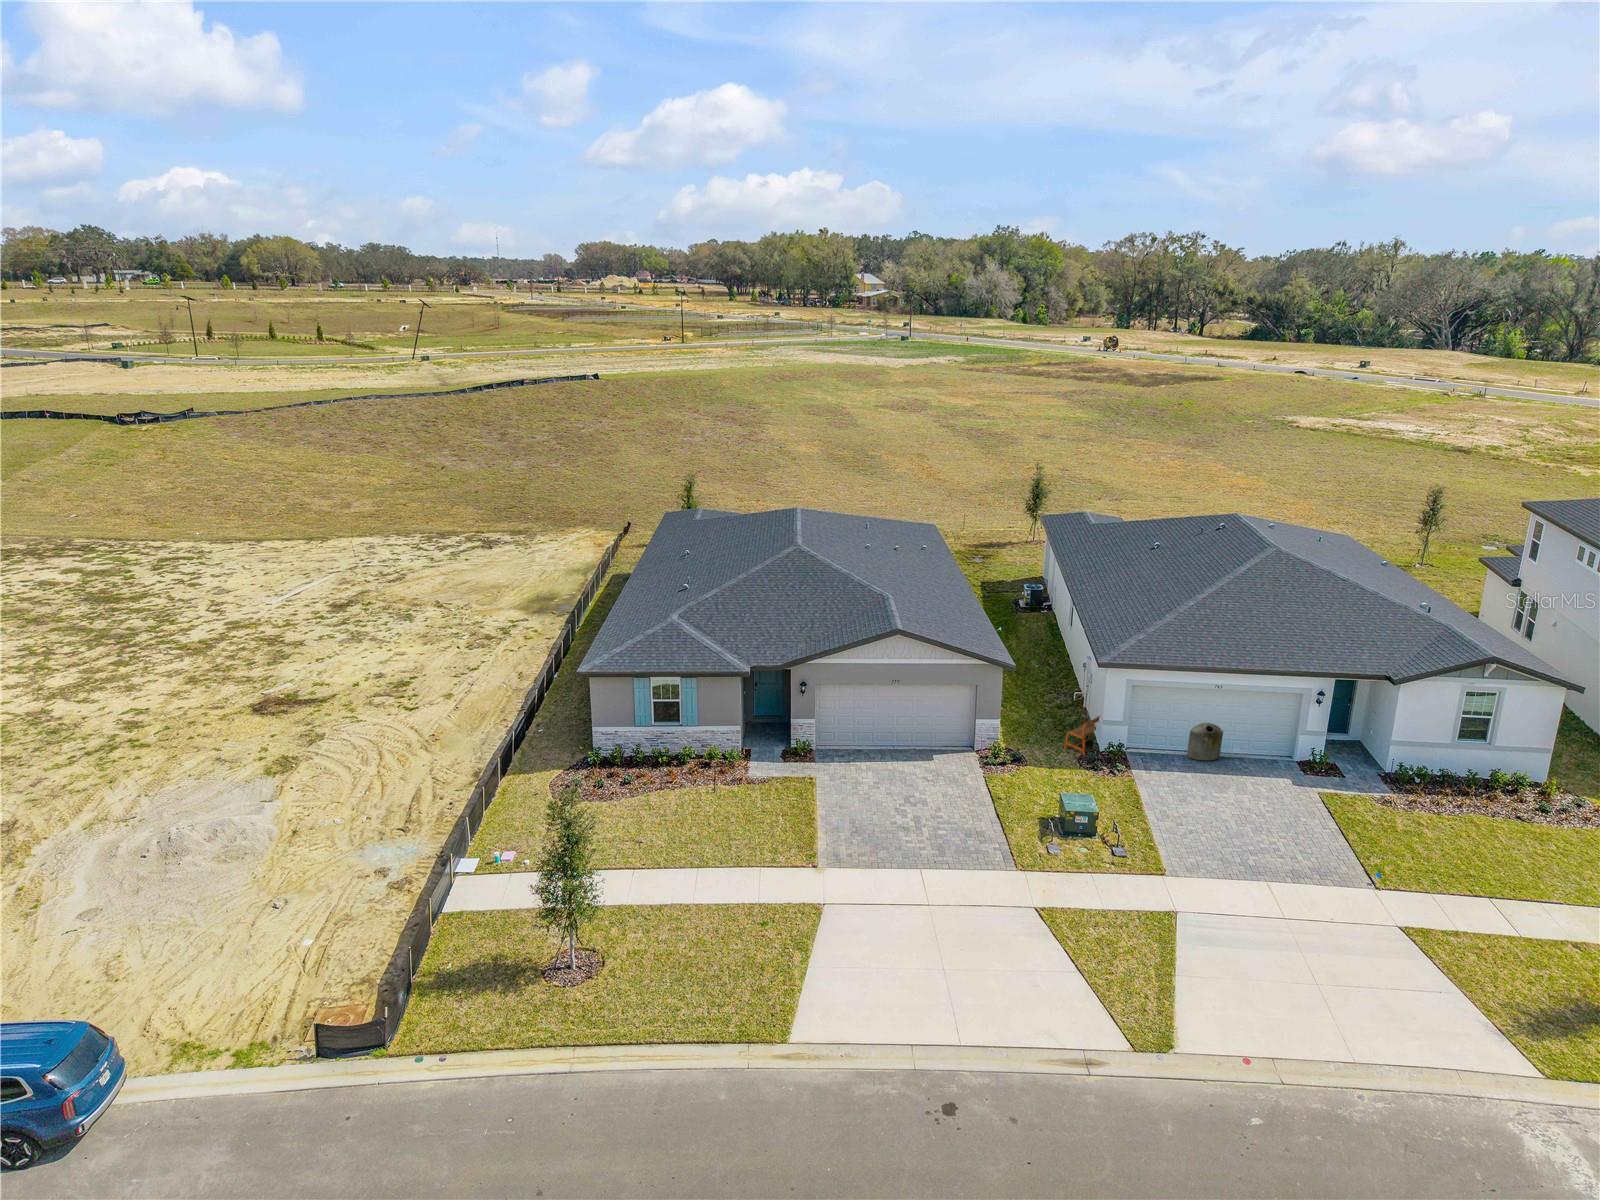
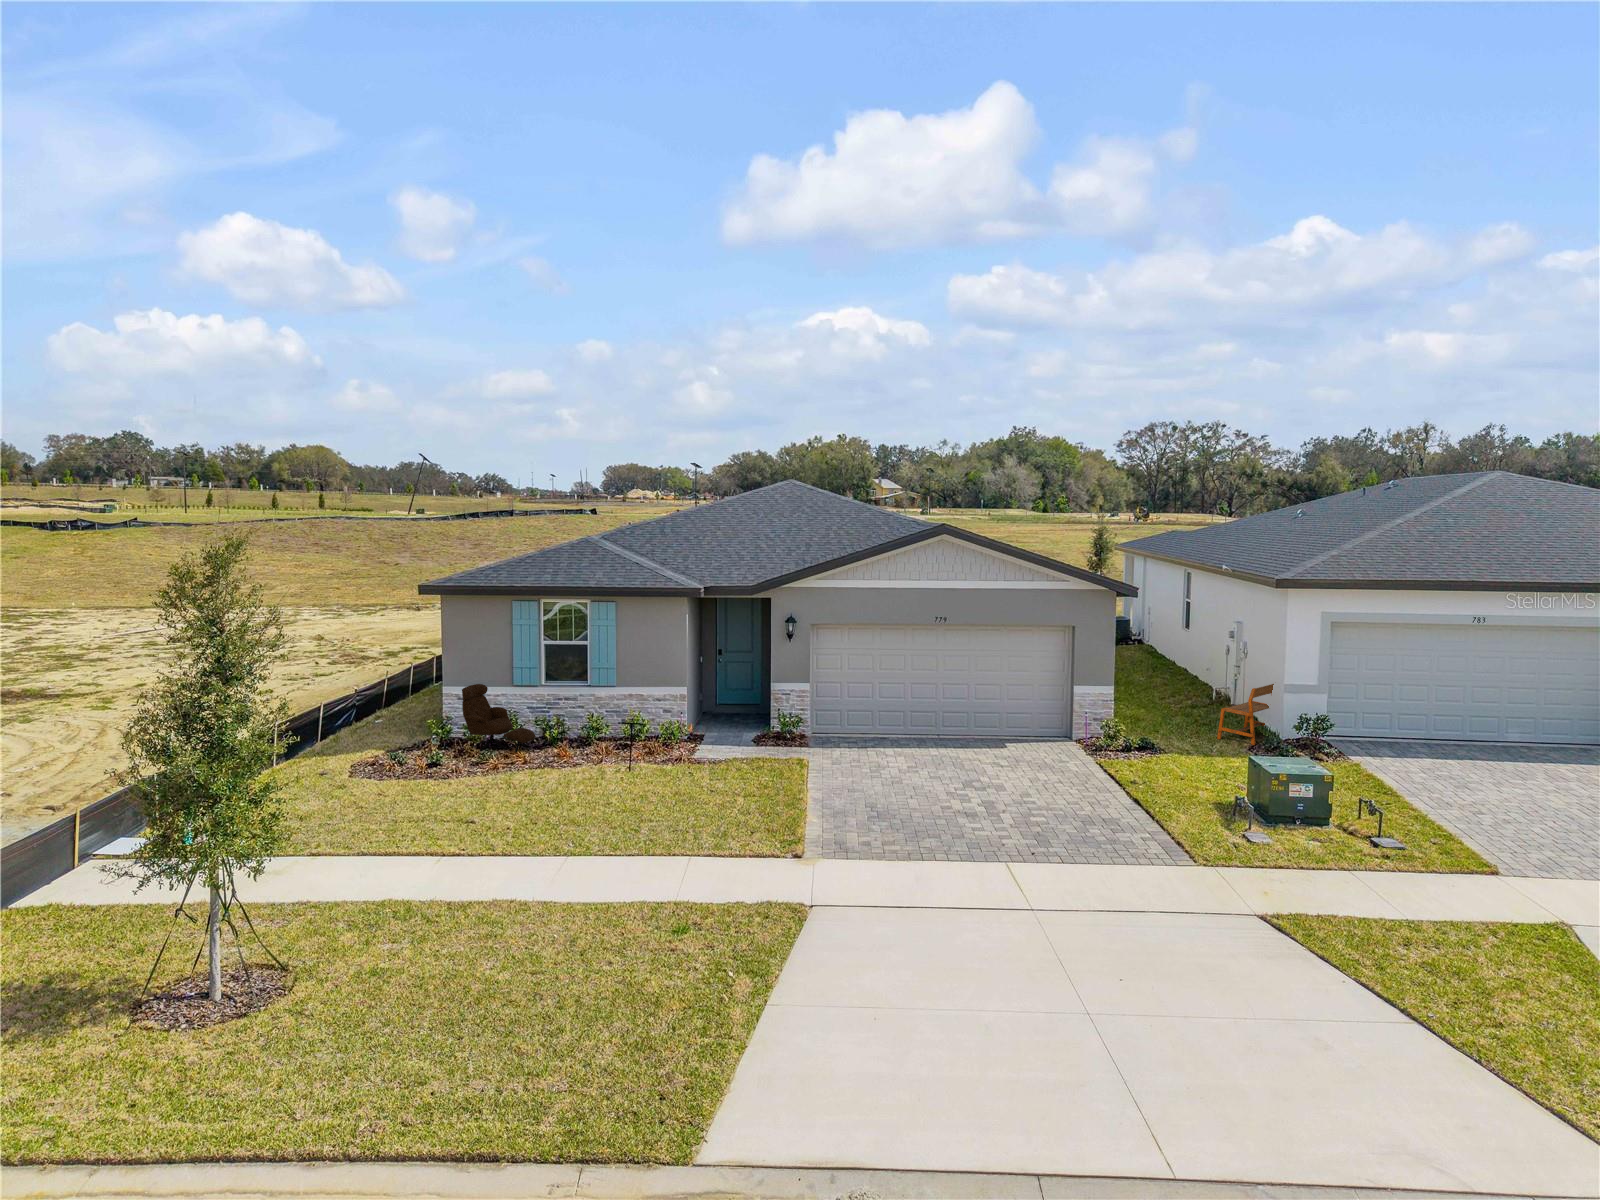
trash can: present [1187,723,1223,761] -> none [1427,688,1486,752]
lounge chair: none [606,728,651,772] -> present [462,684,535,752]

